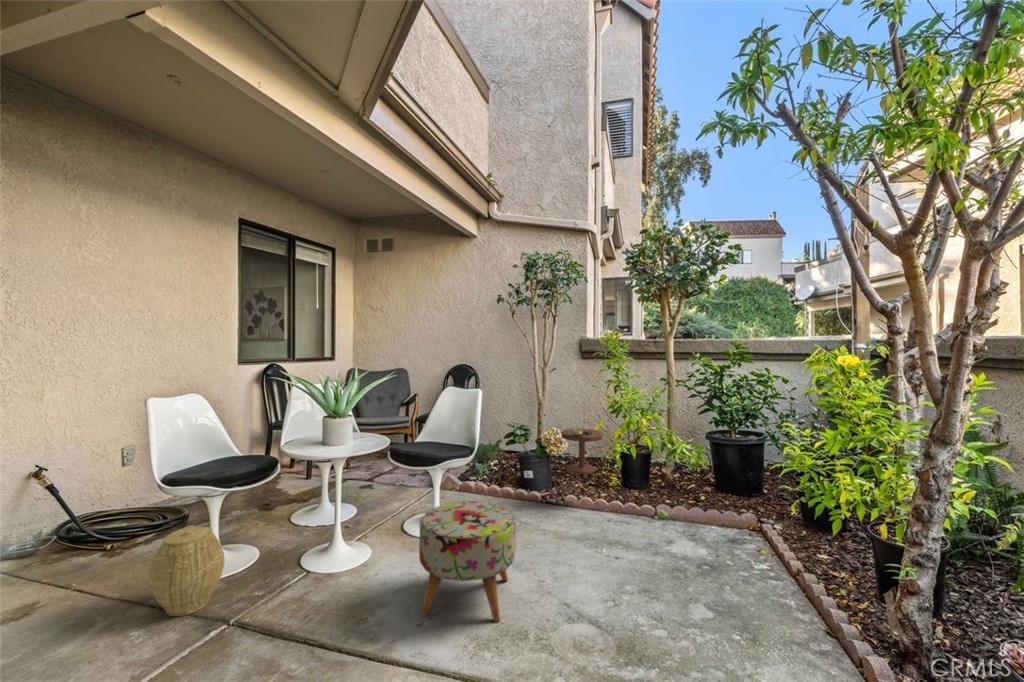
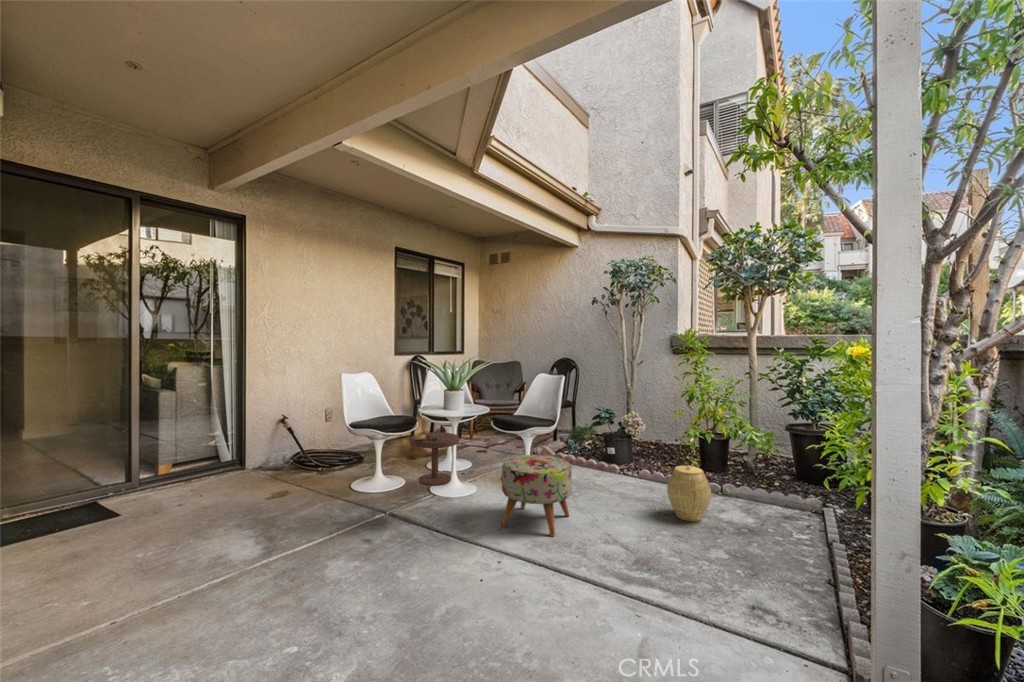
side table: present [561,429,603,474] -> present [411,432,459,486]
woven basket: present [149,527,225,616] -> present [667,466,711,521]

